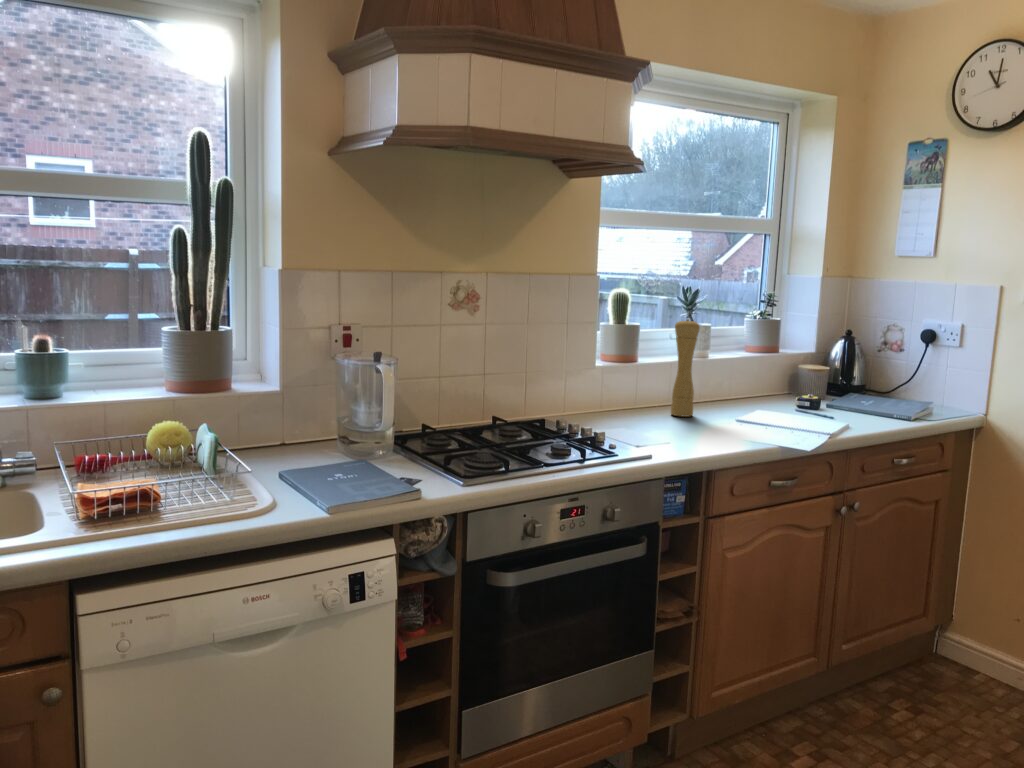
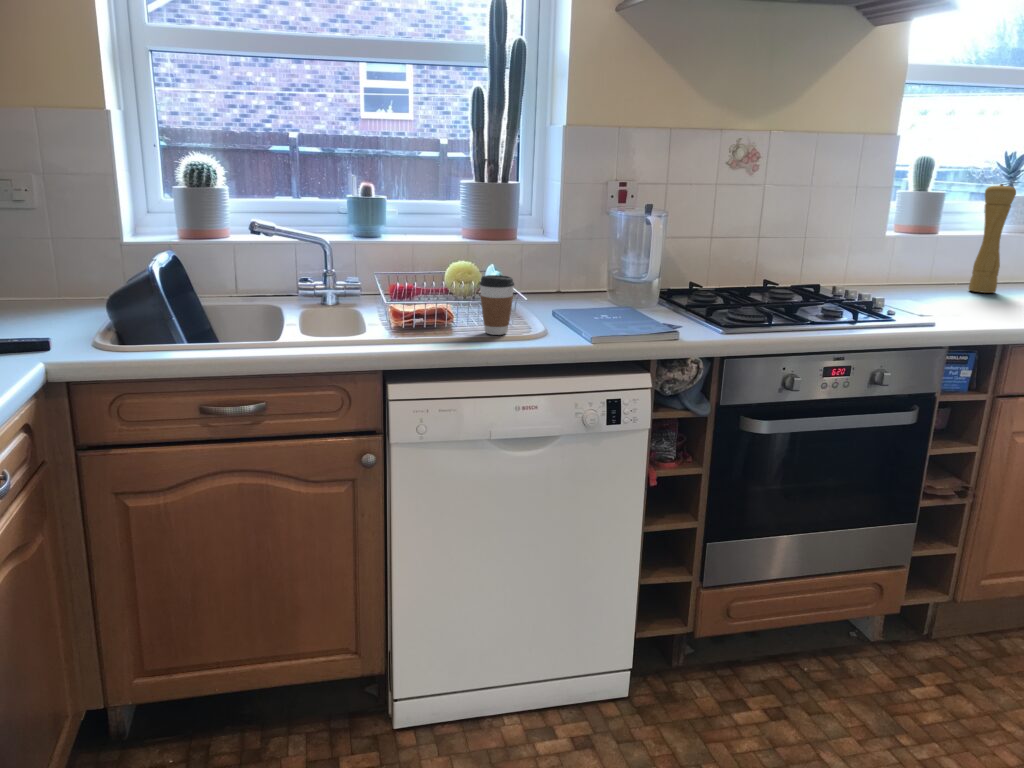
coffee cup: none [193,446,235,515] -> present [480,275,514,335]

